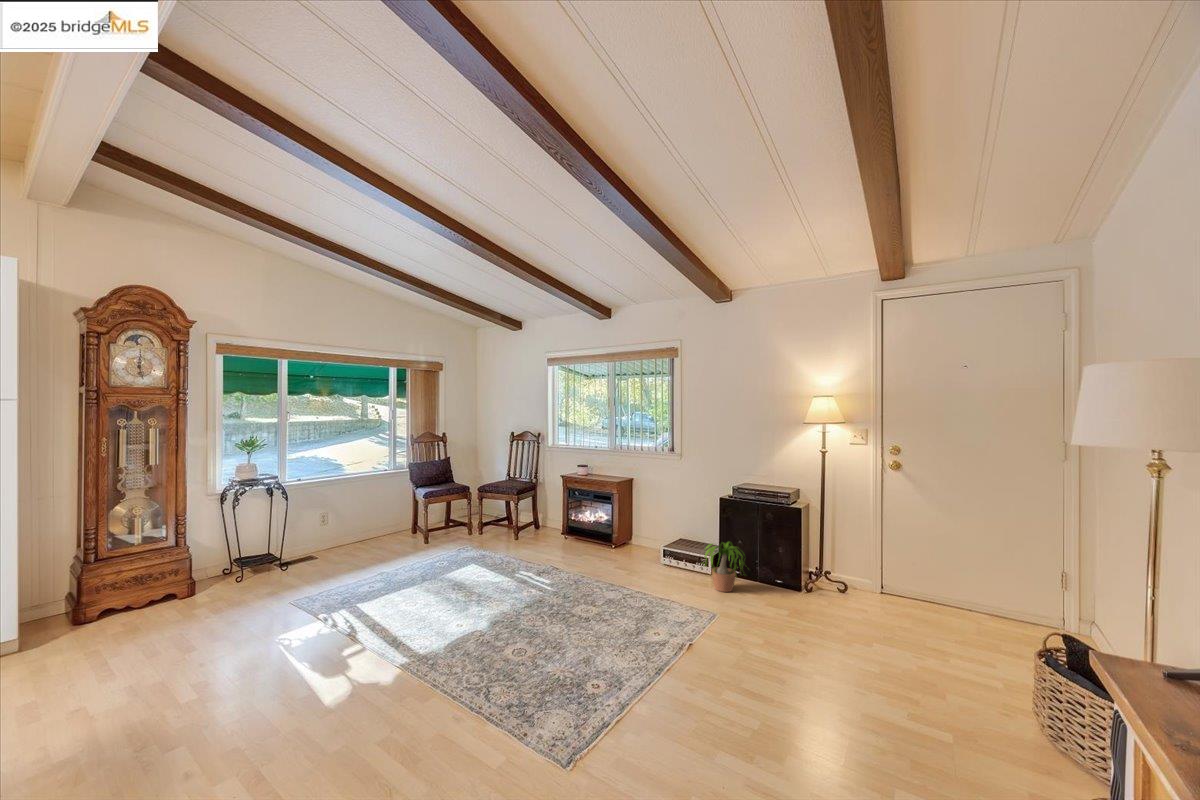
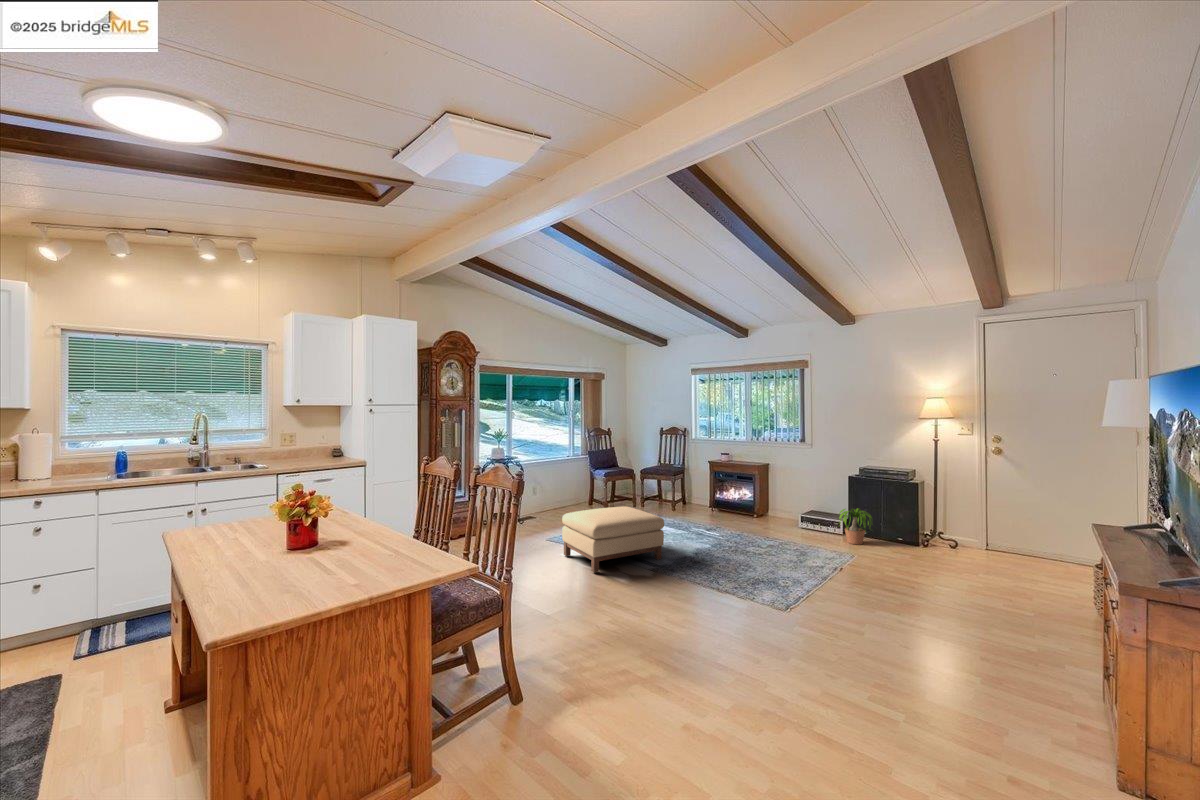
ottoman: none [277,551,444,681] -> present [562,507,664,573]

